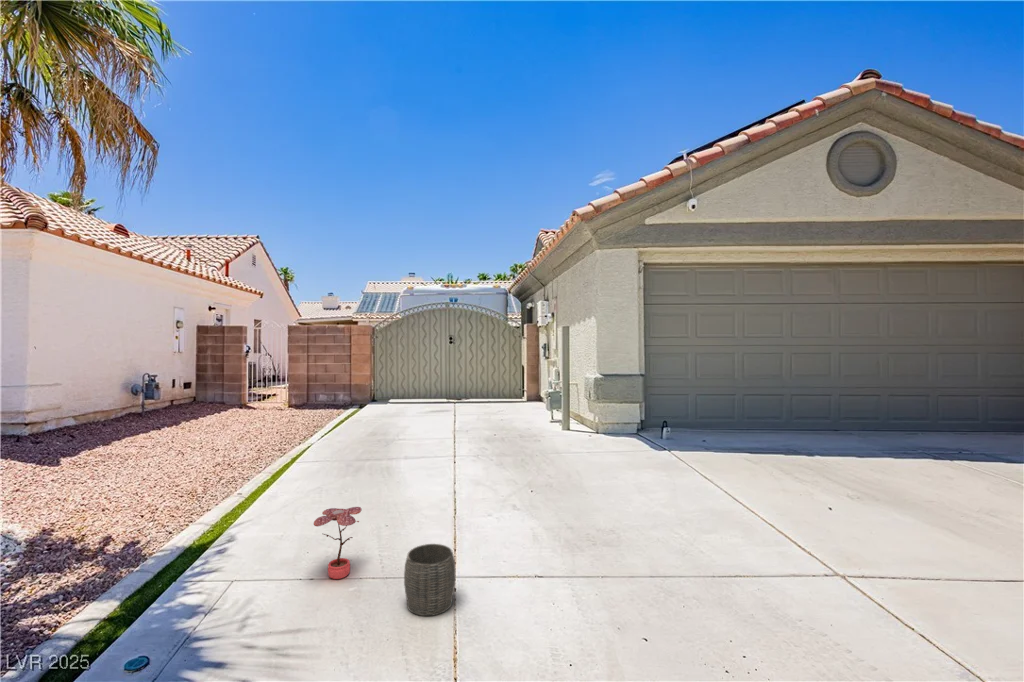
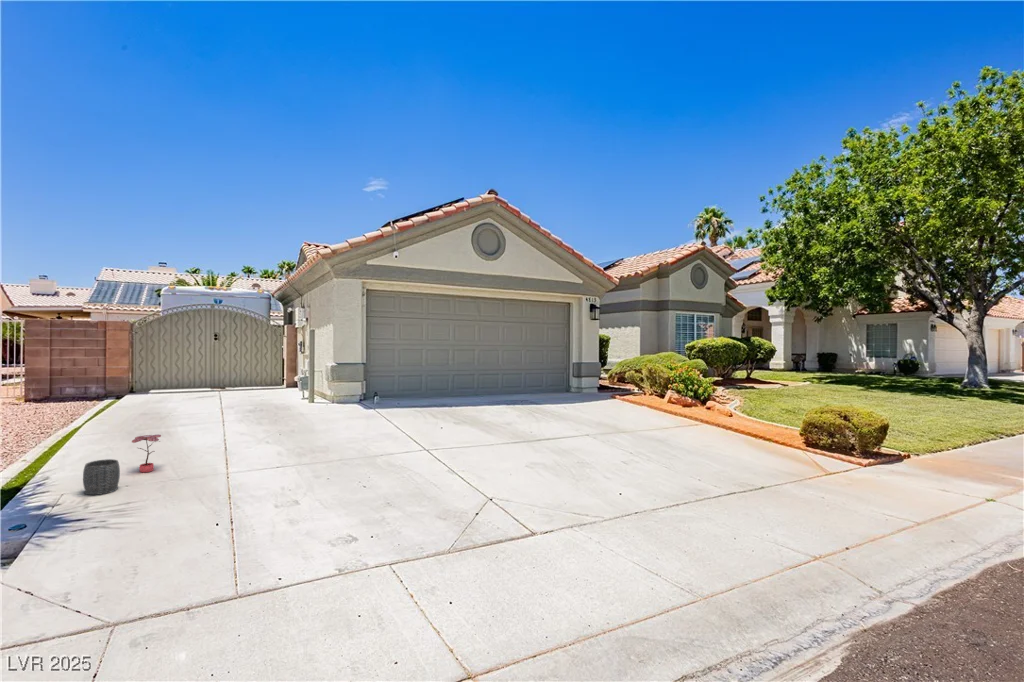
woven basket: present [404,544,455,616] -> present [83,459,120,495]

